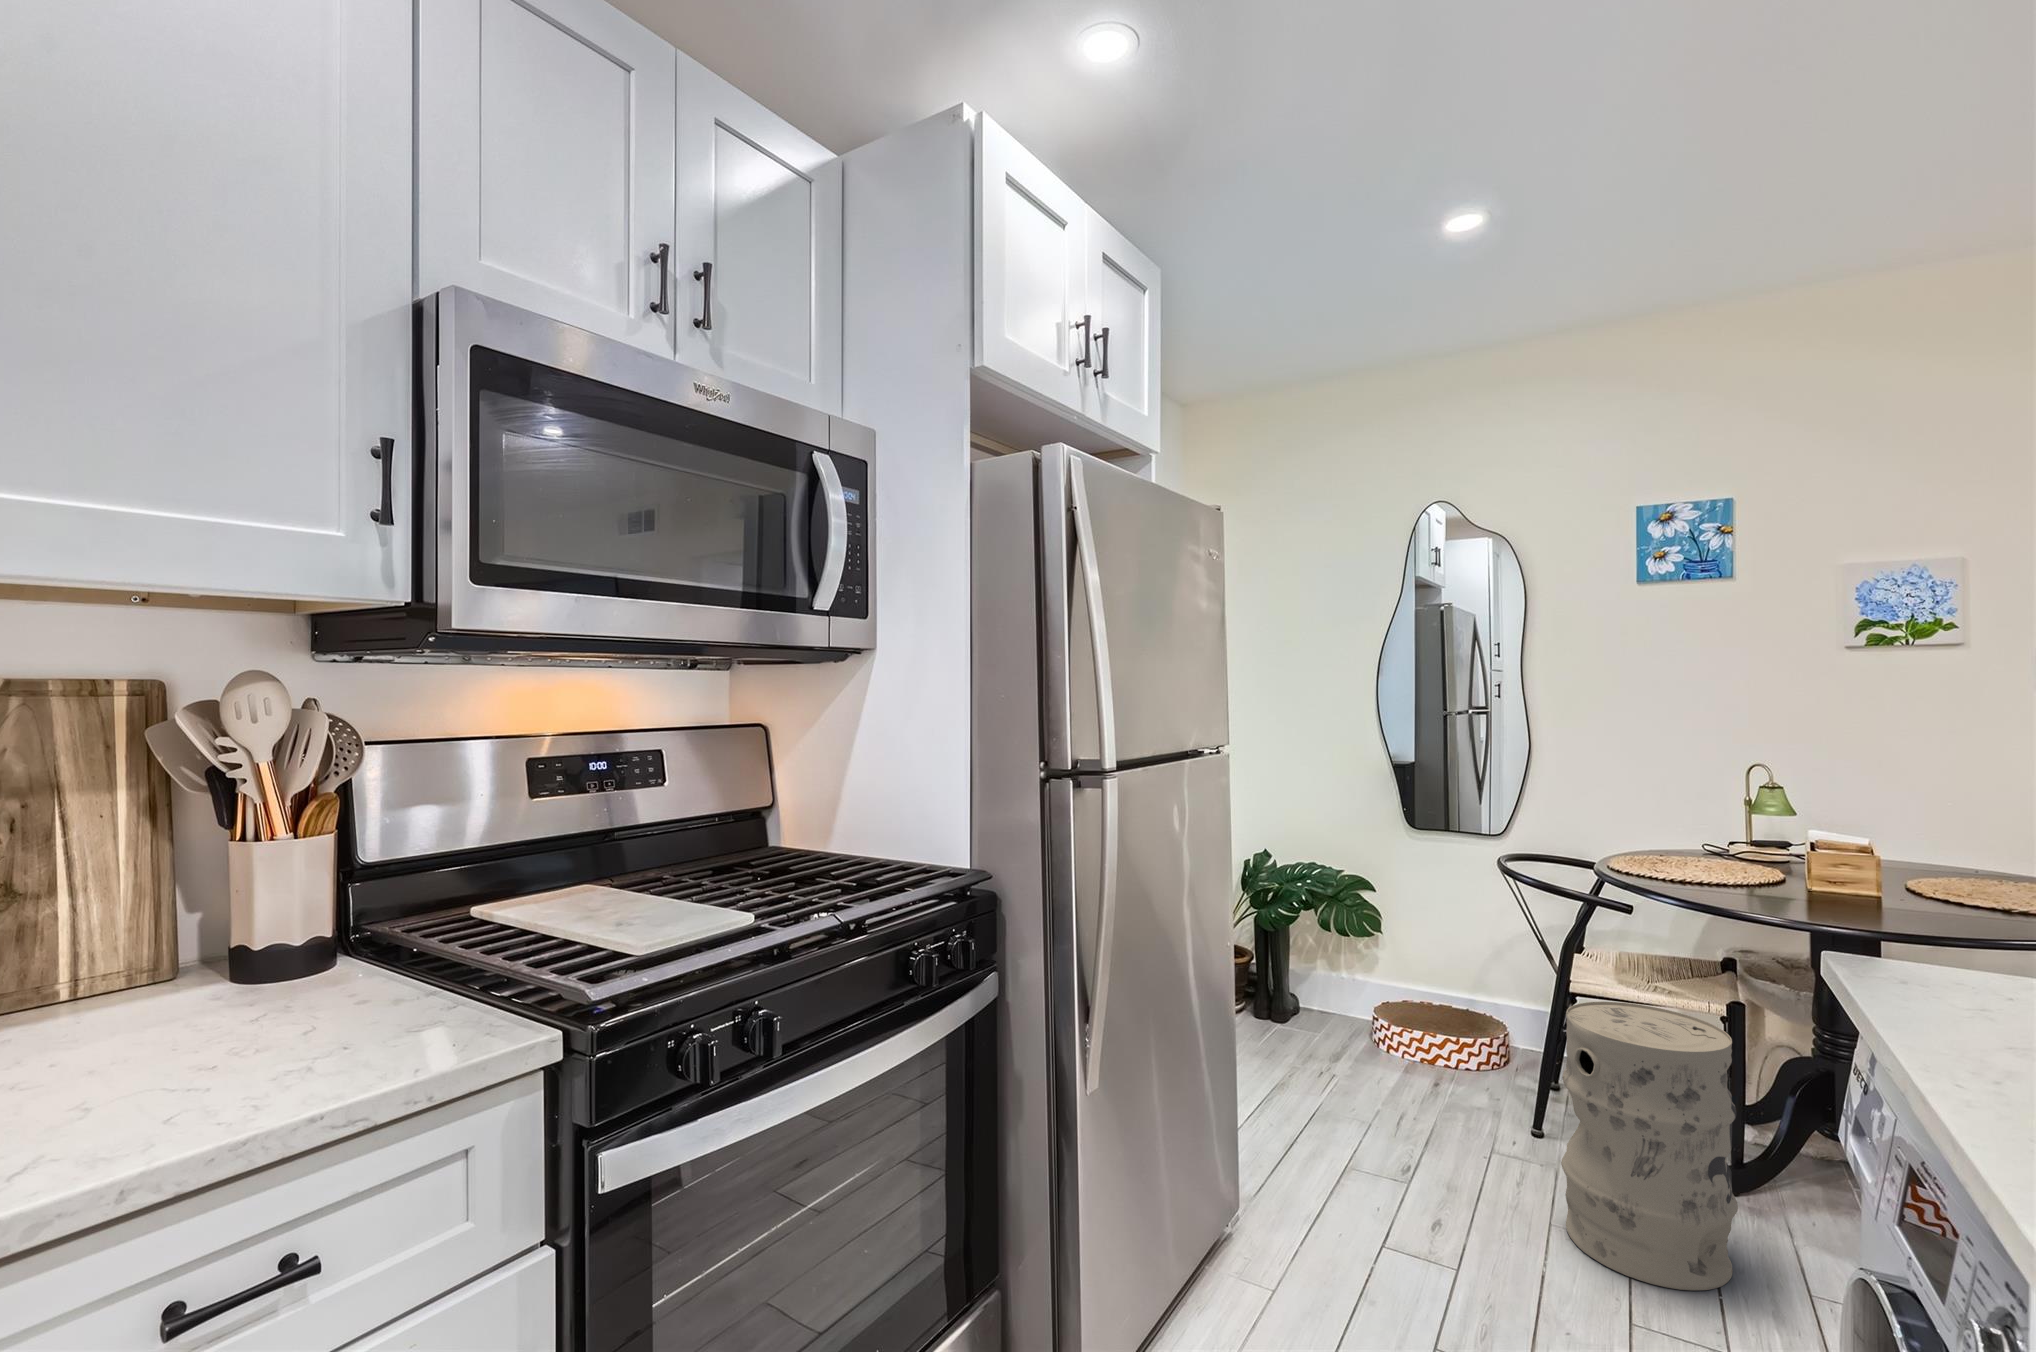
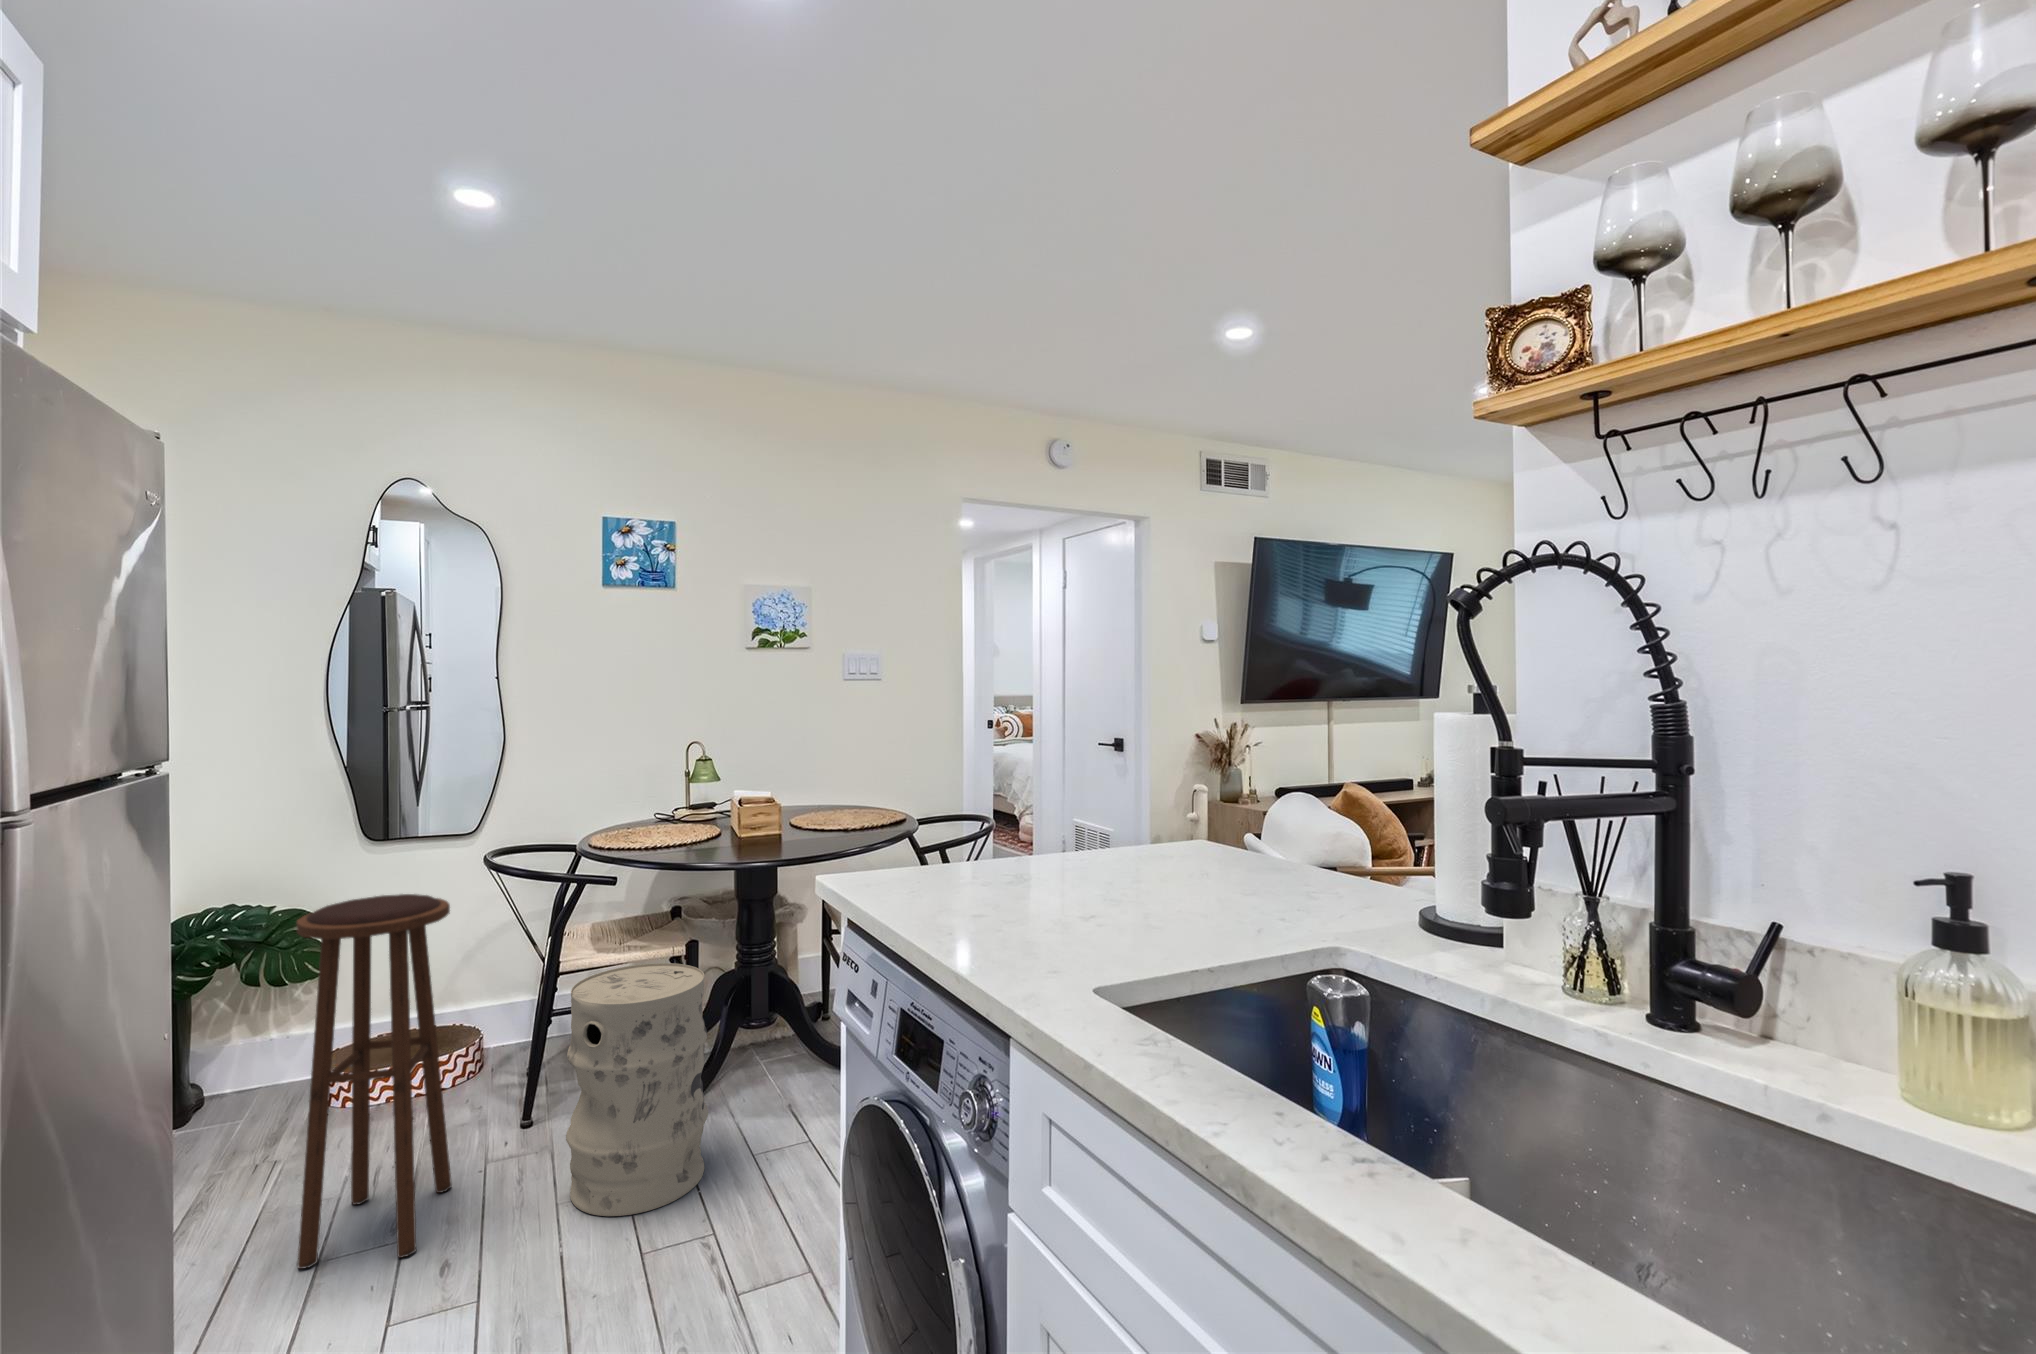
stool: none [1336,872,1459,1199] -> present [297,894,452,1269]

